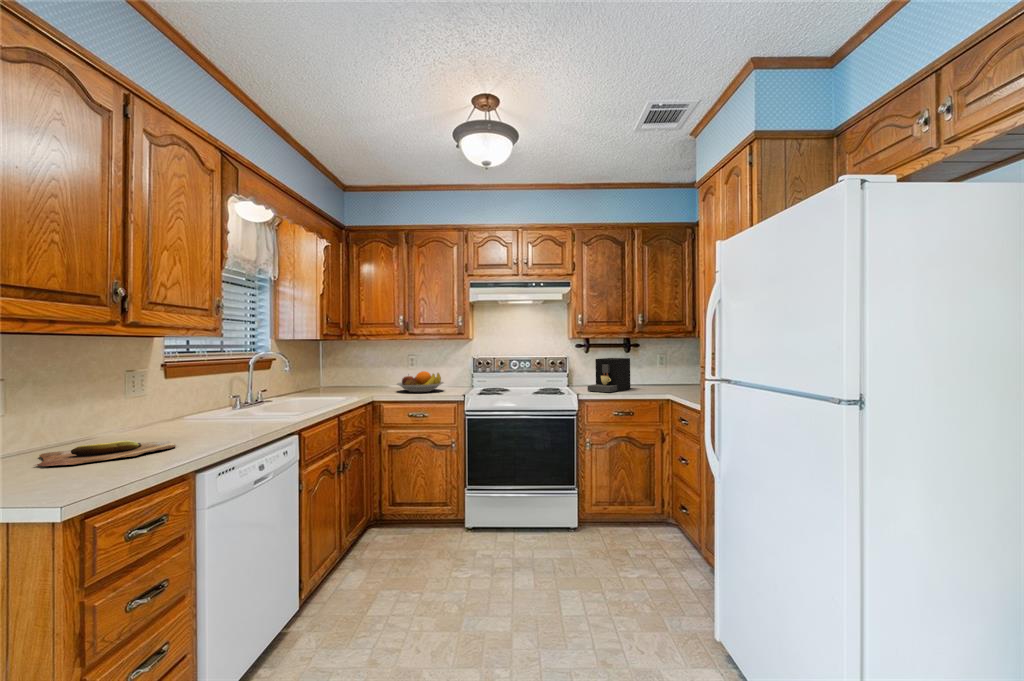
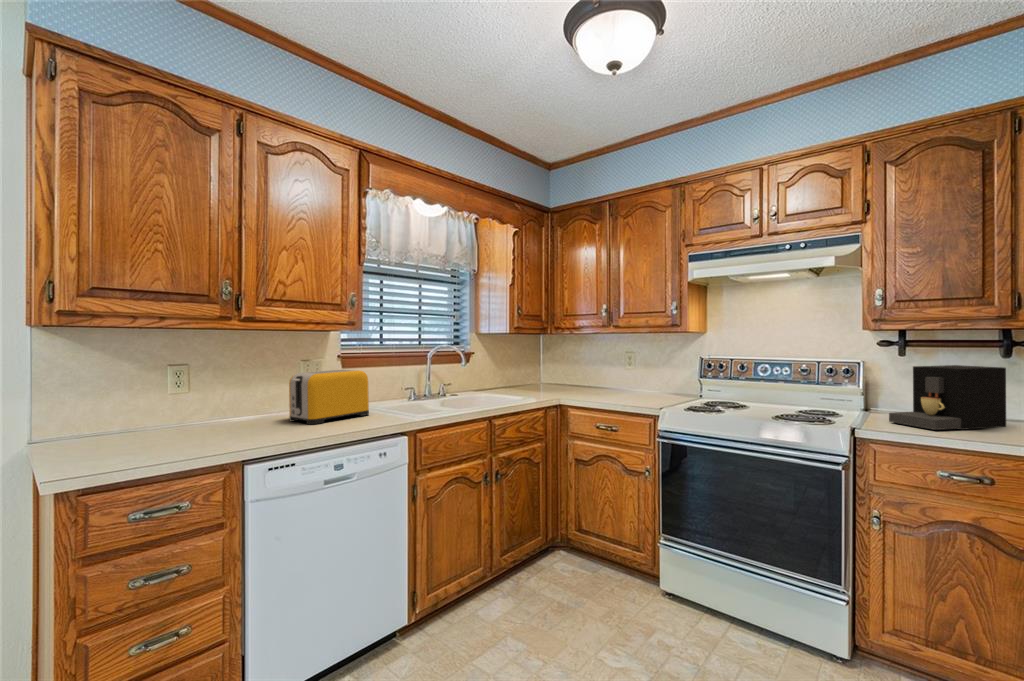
fruit bowl: present [397,371,444,392] -> none [593,373,653,399]
toaster: none [155,377,235,434] -> present [289,370,369,424]
cutting board: present [37,440,176,466] -> none [145,426,266,444]

